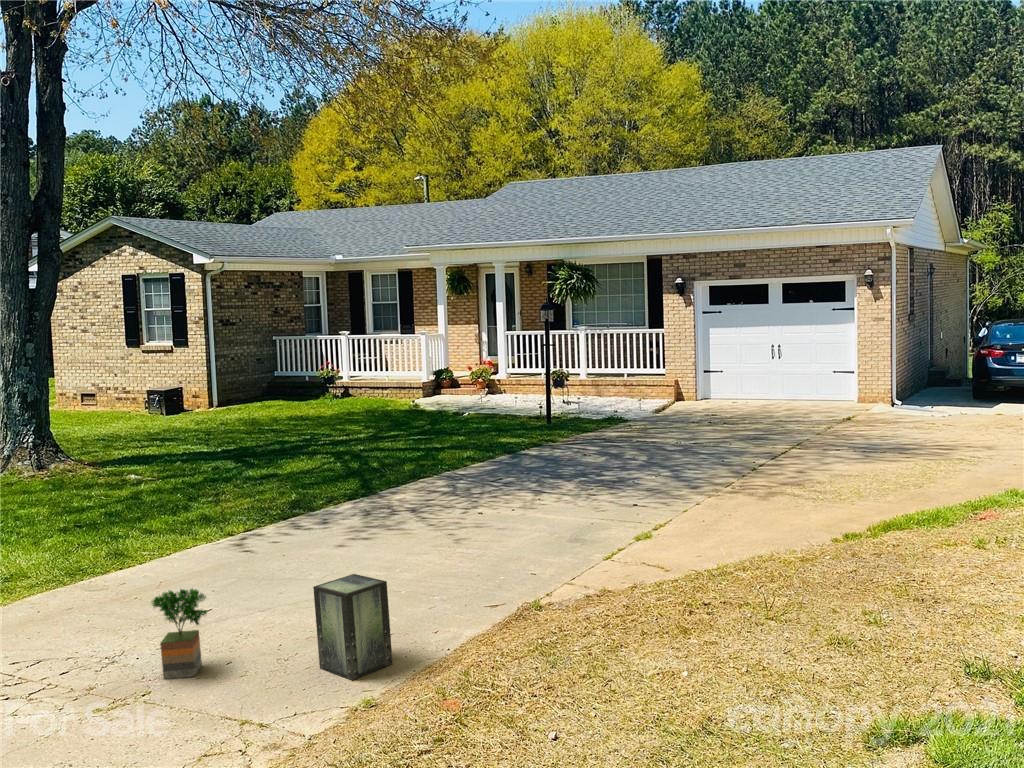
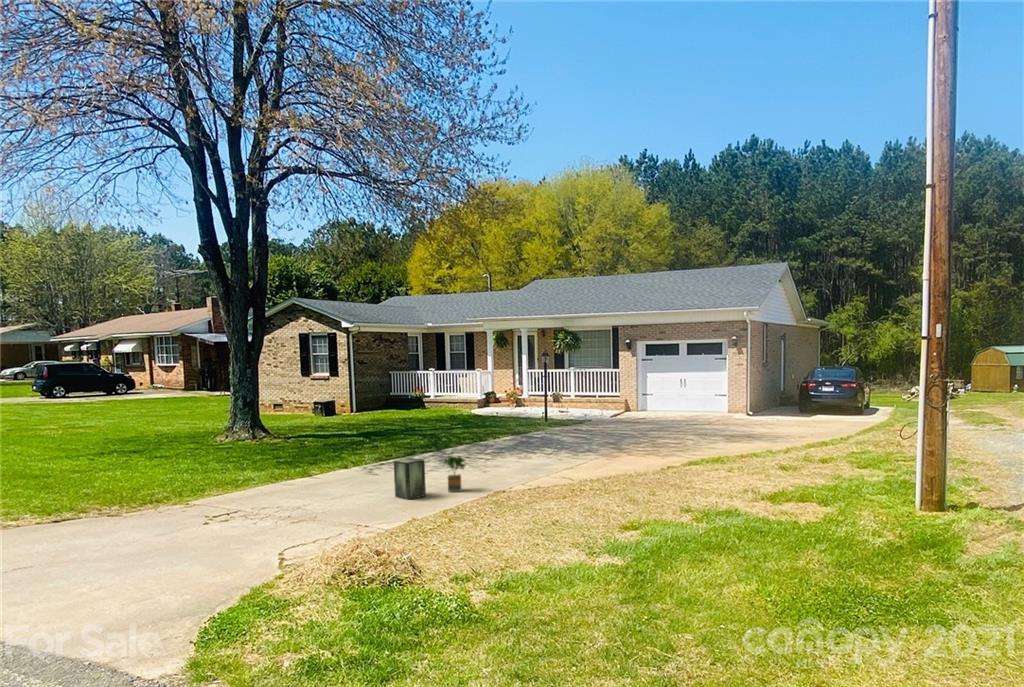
potted tree: present [152,589,207,679] -> present [444,457,466,492]

